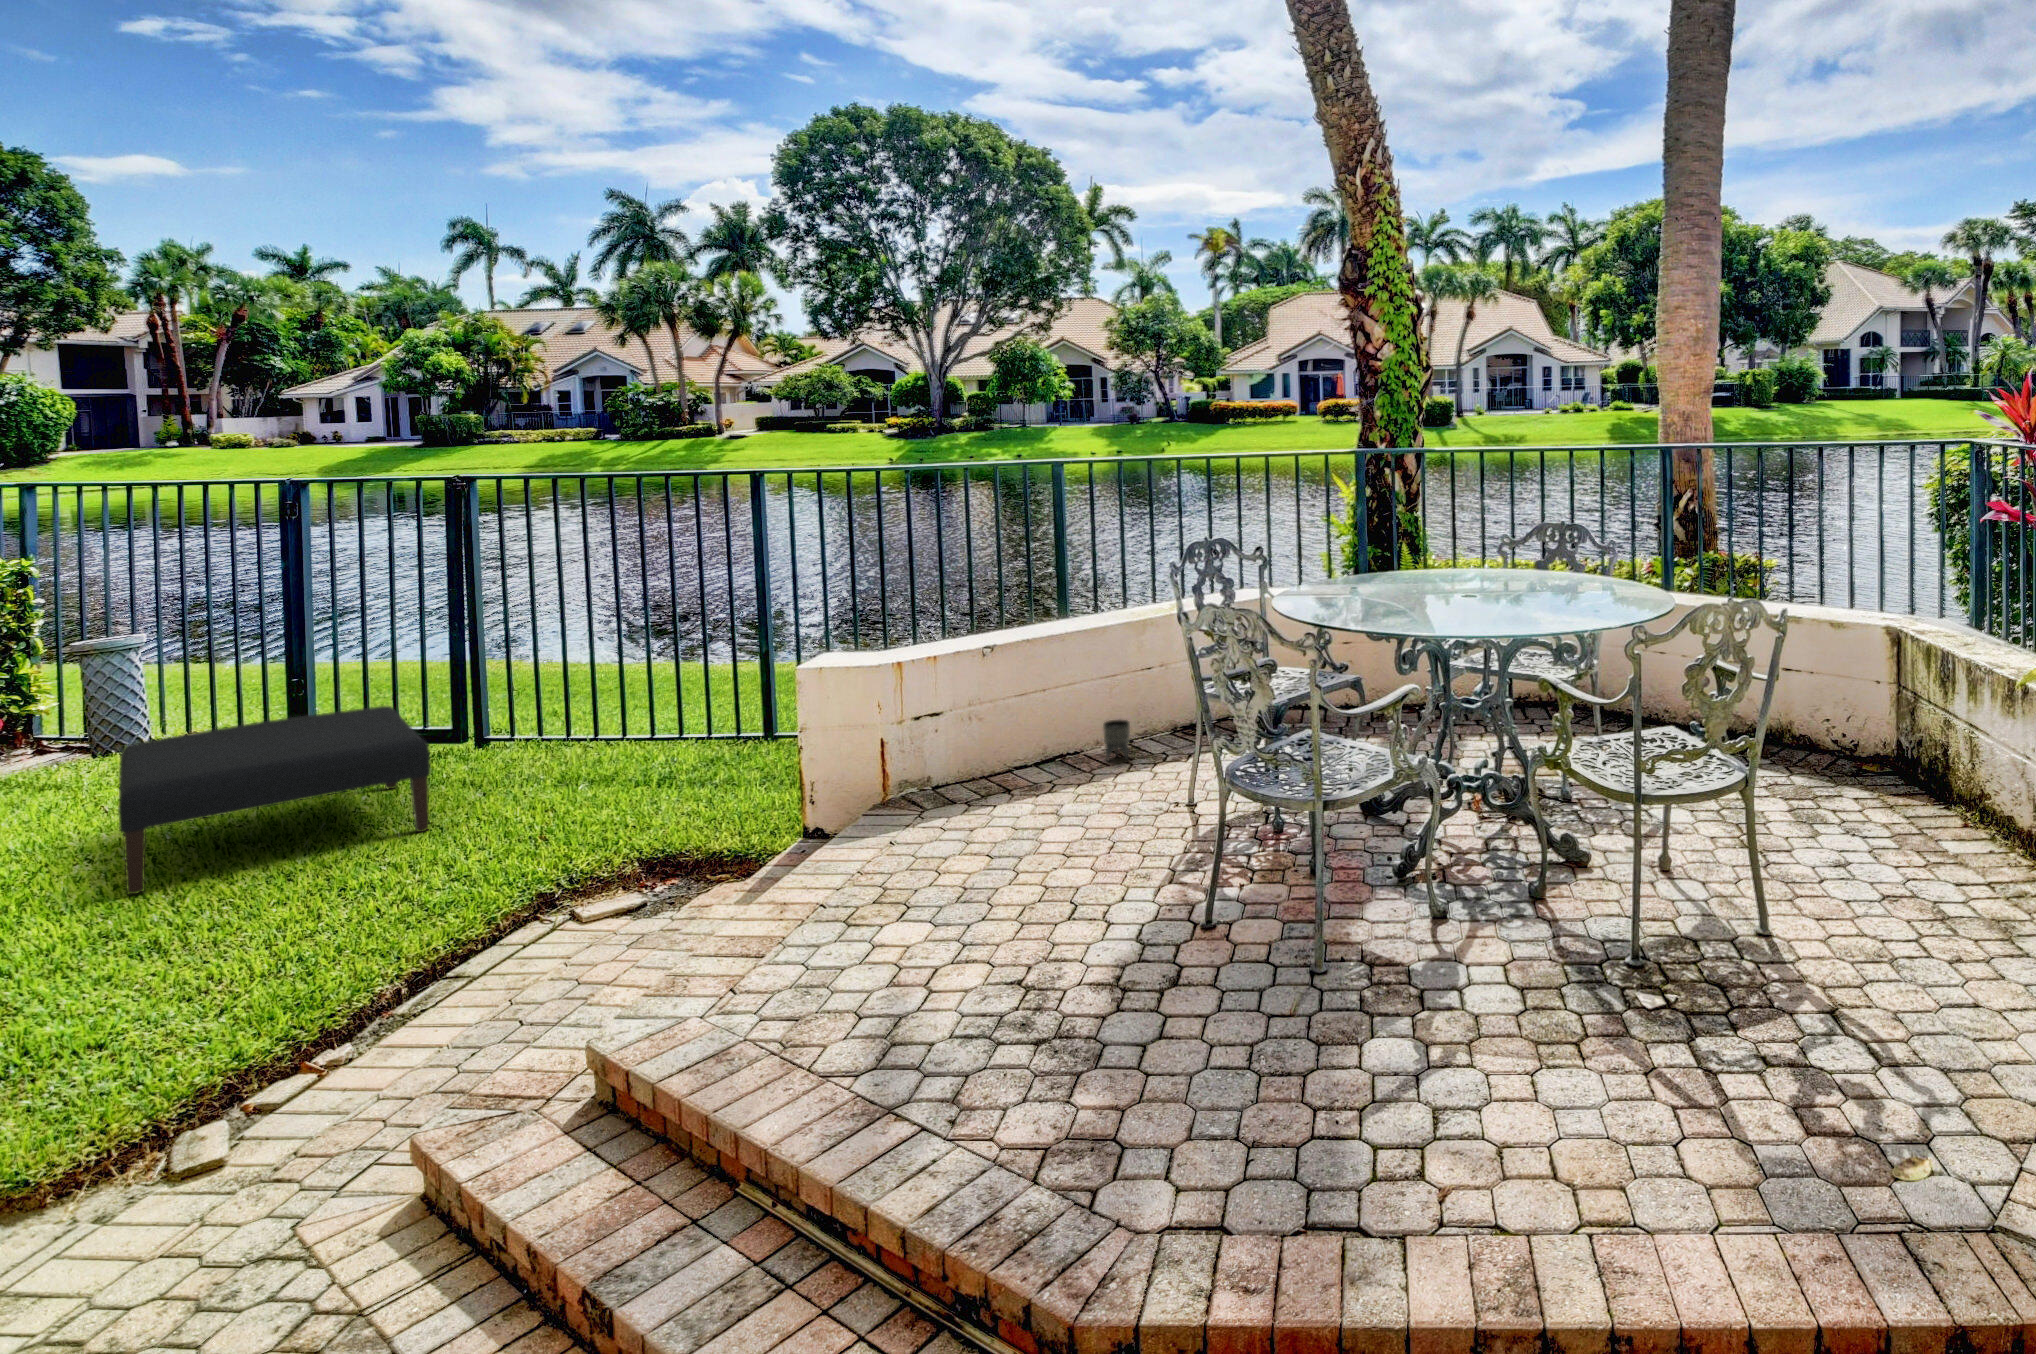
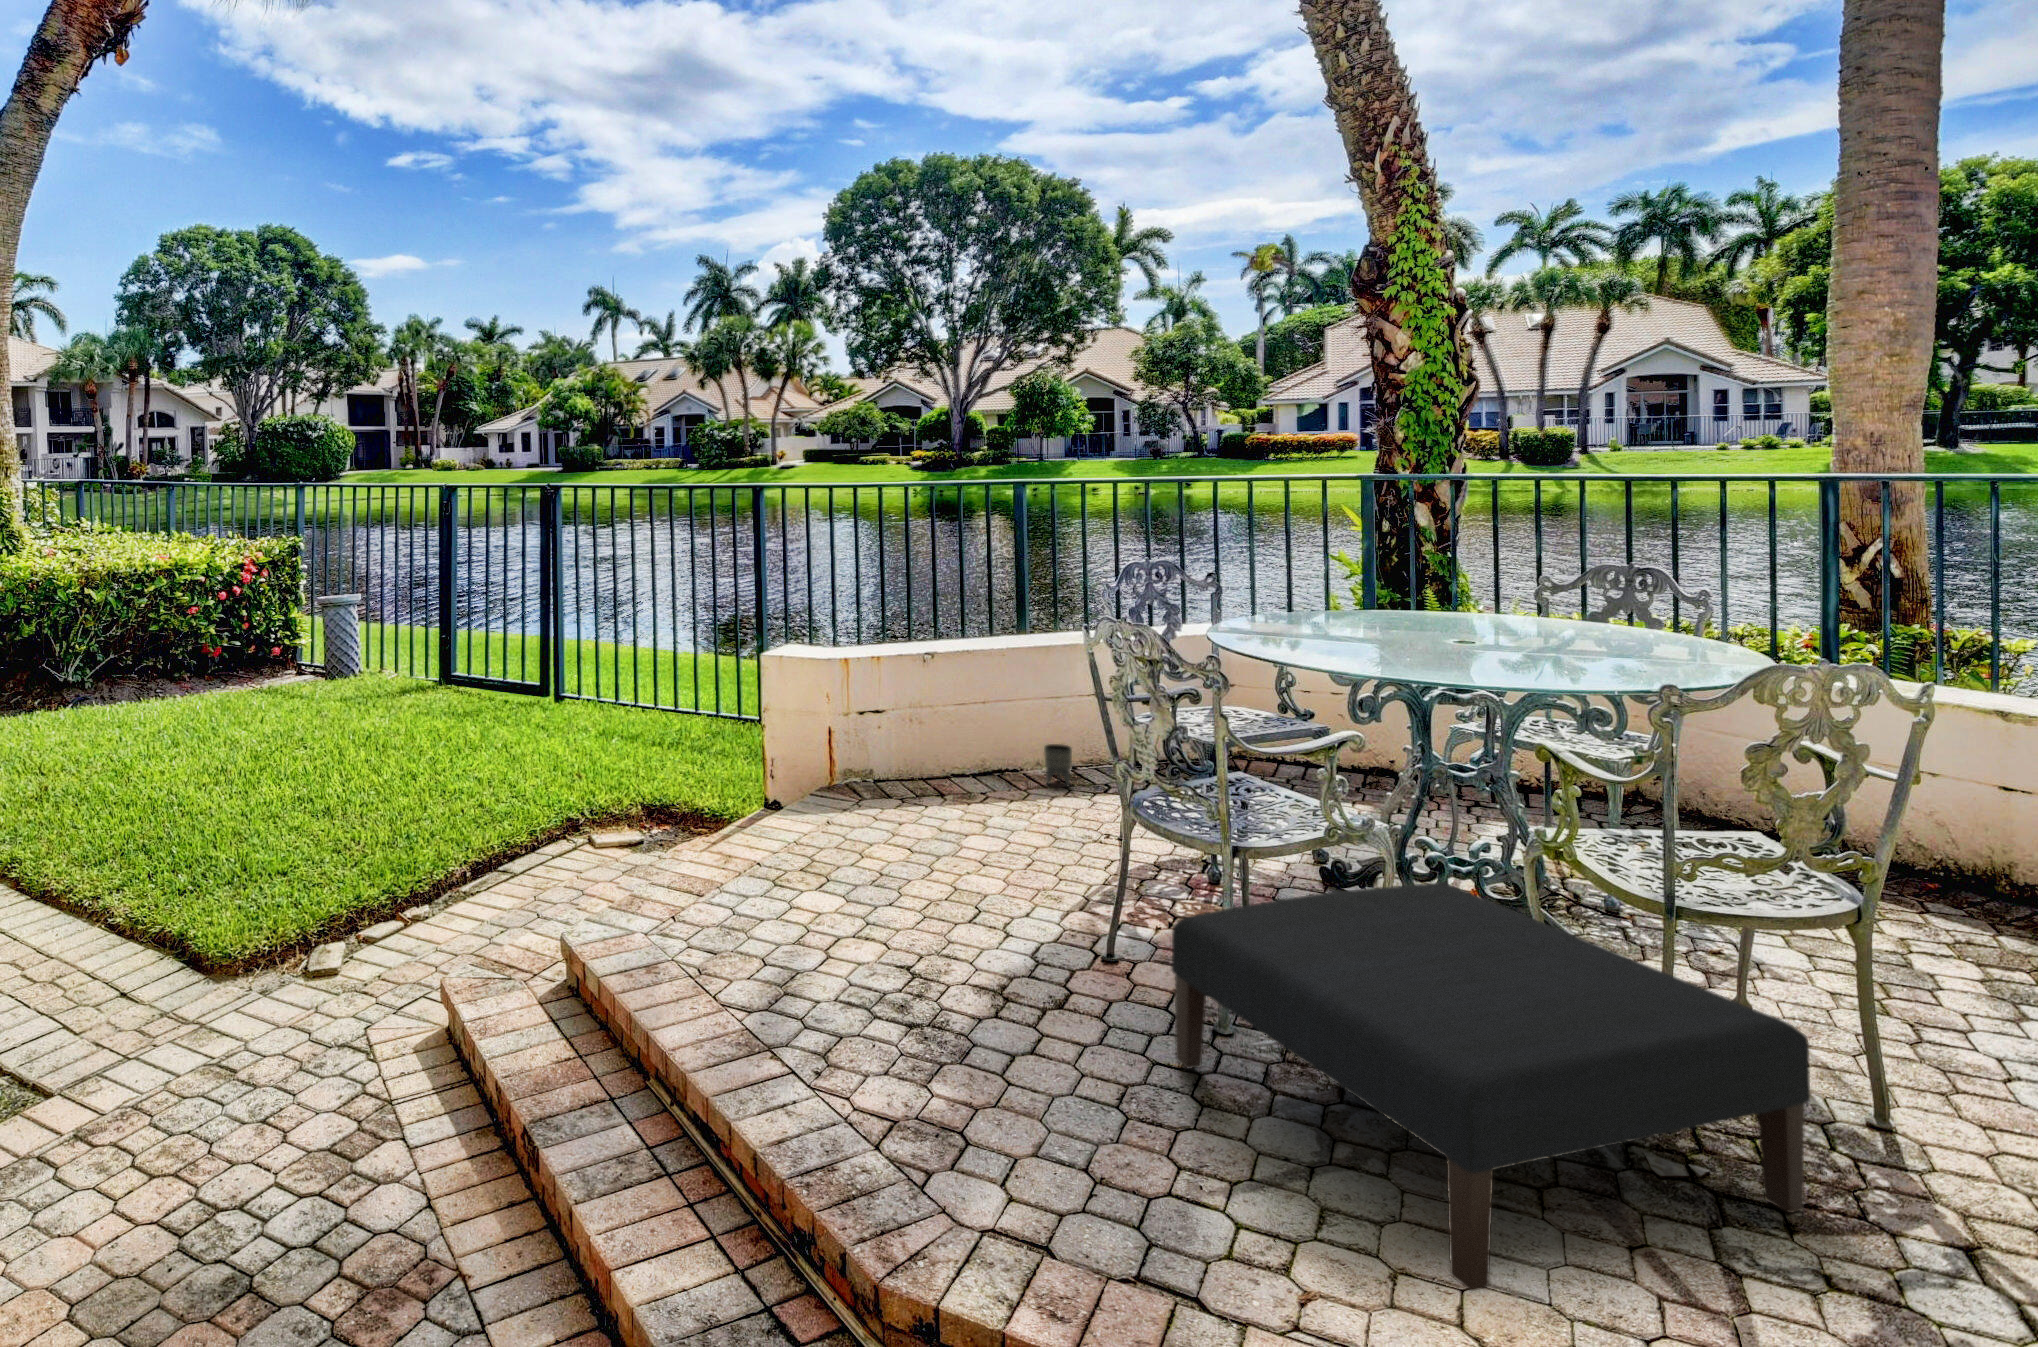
ottoman: present [118,706,431,894] -> present [1171,882,1810,1291]

